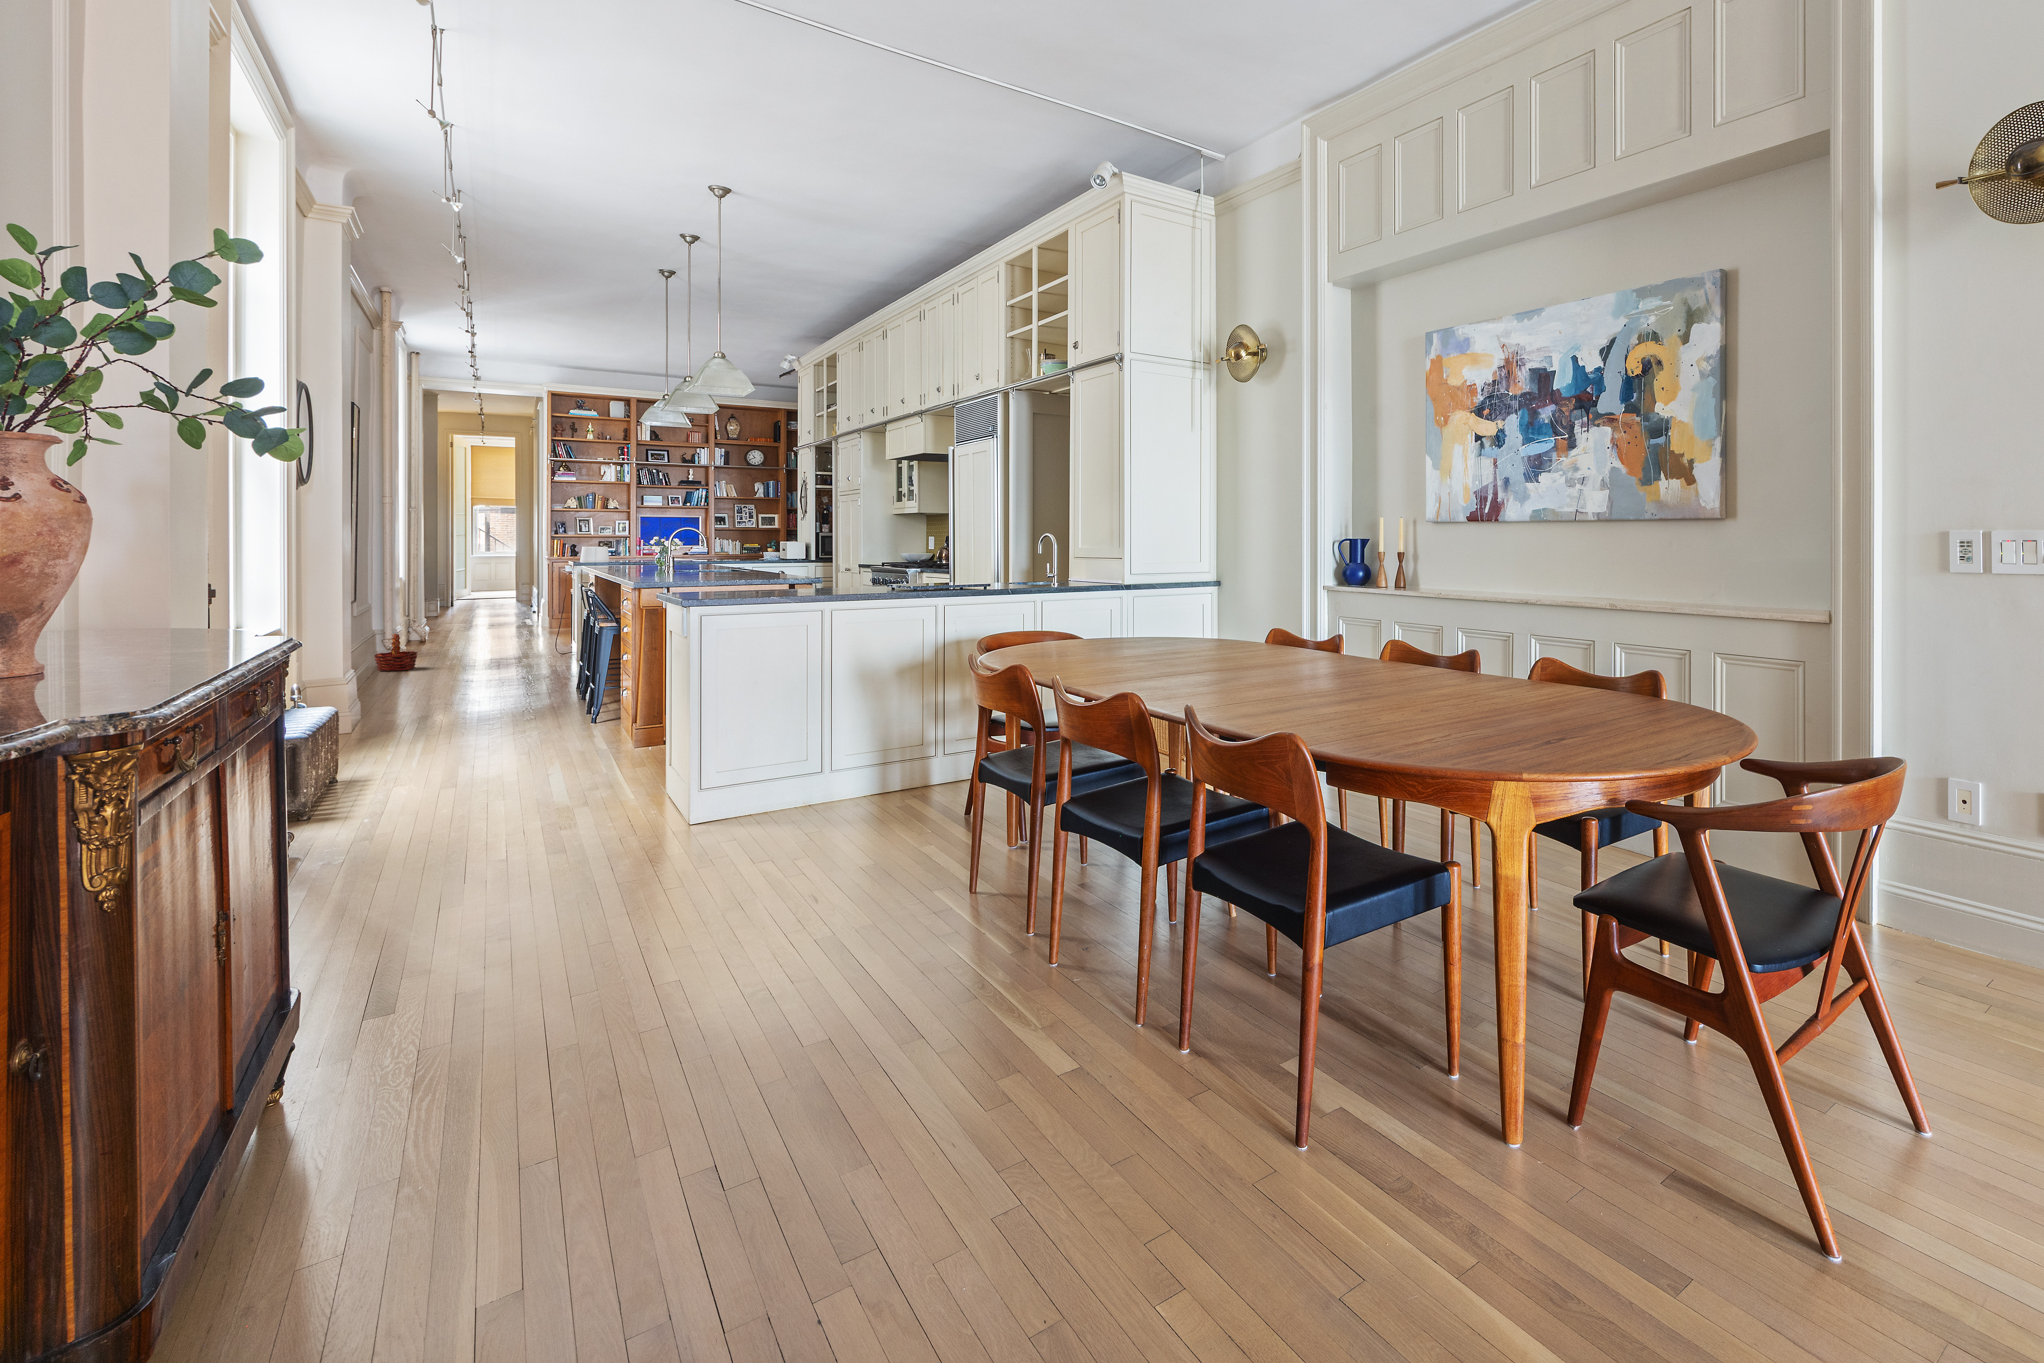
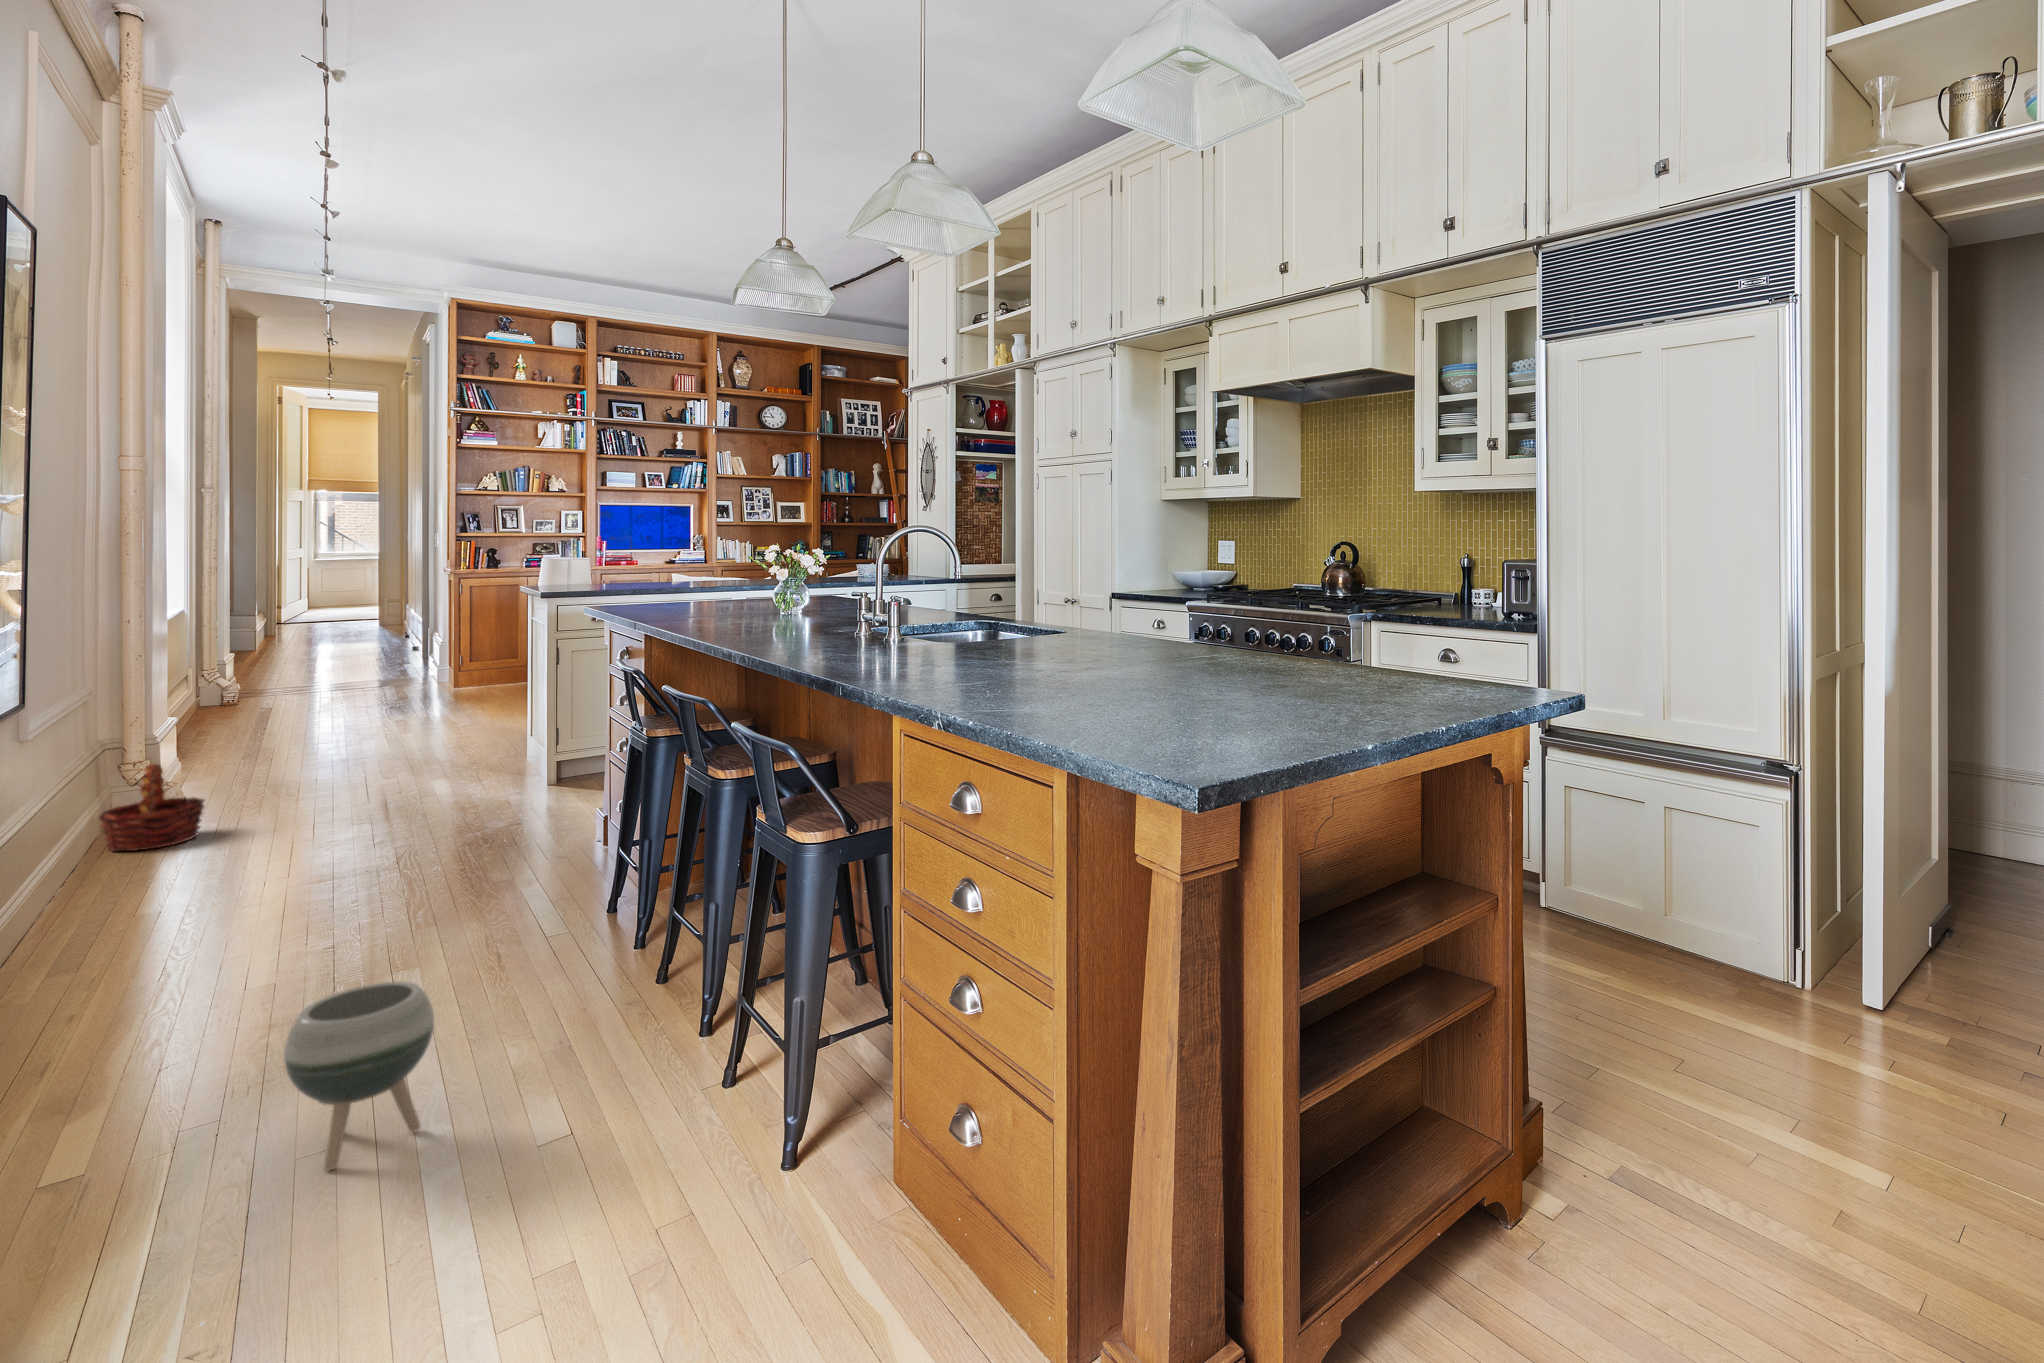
planter: none [450,668,495,716] -> present [284,982,434,1170]

